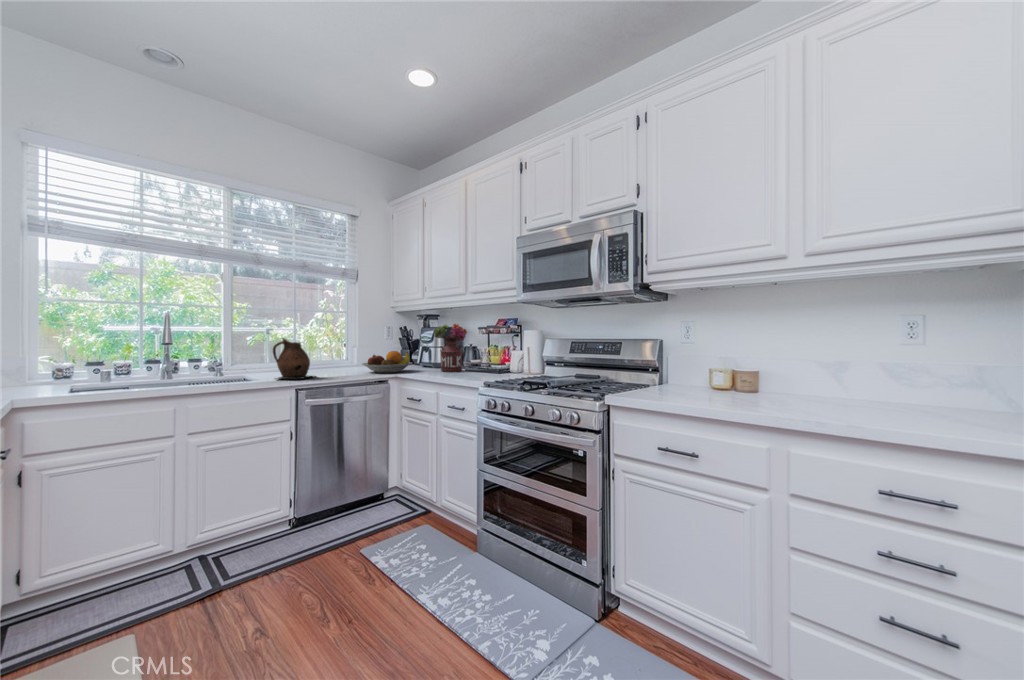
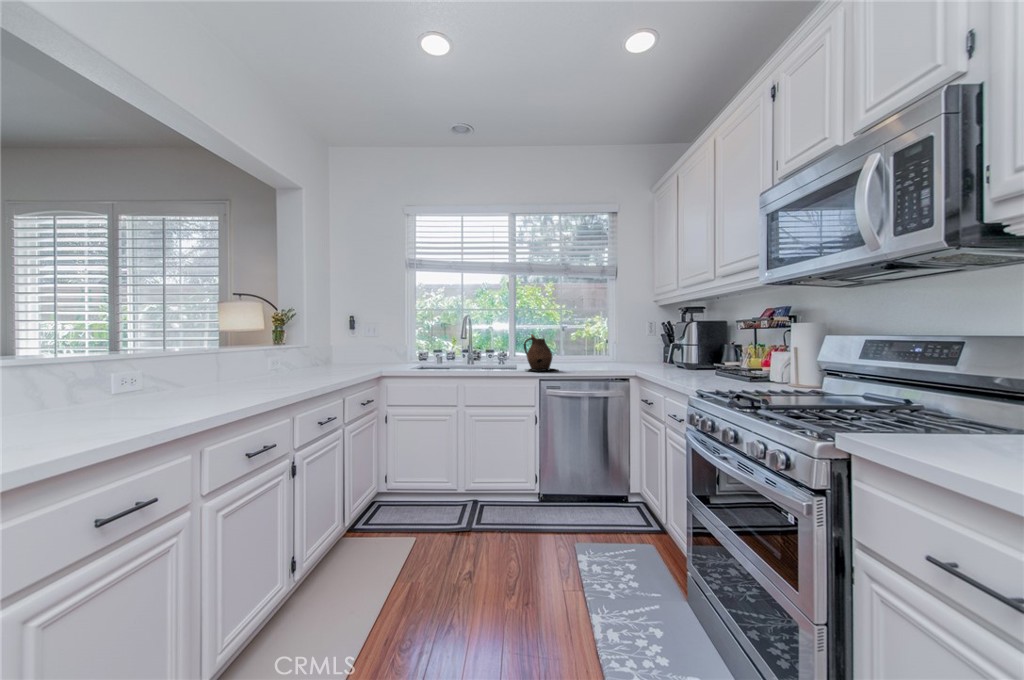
flower arrangement: present [434,324,467,372] -> none [677,316,723,375]
fruit bowl: present [362,351,412,373] -> none [605,348,658,371]

